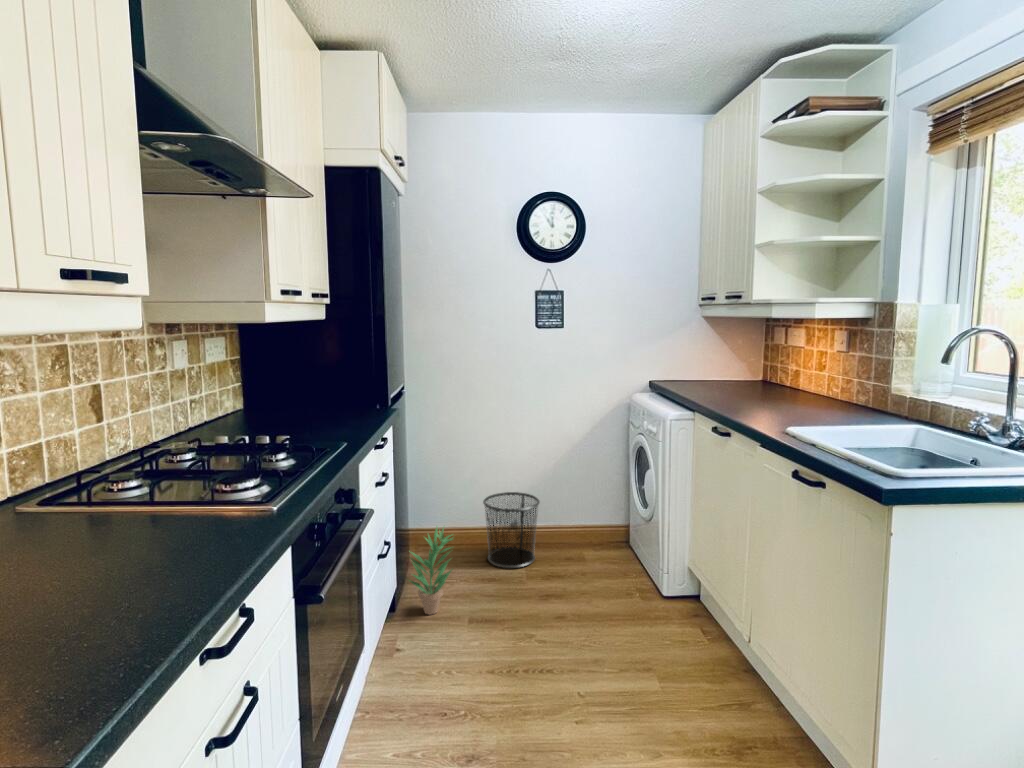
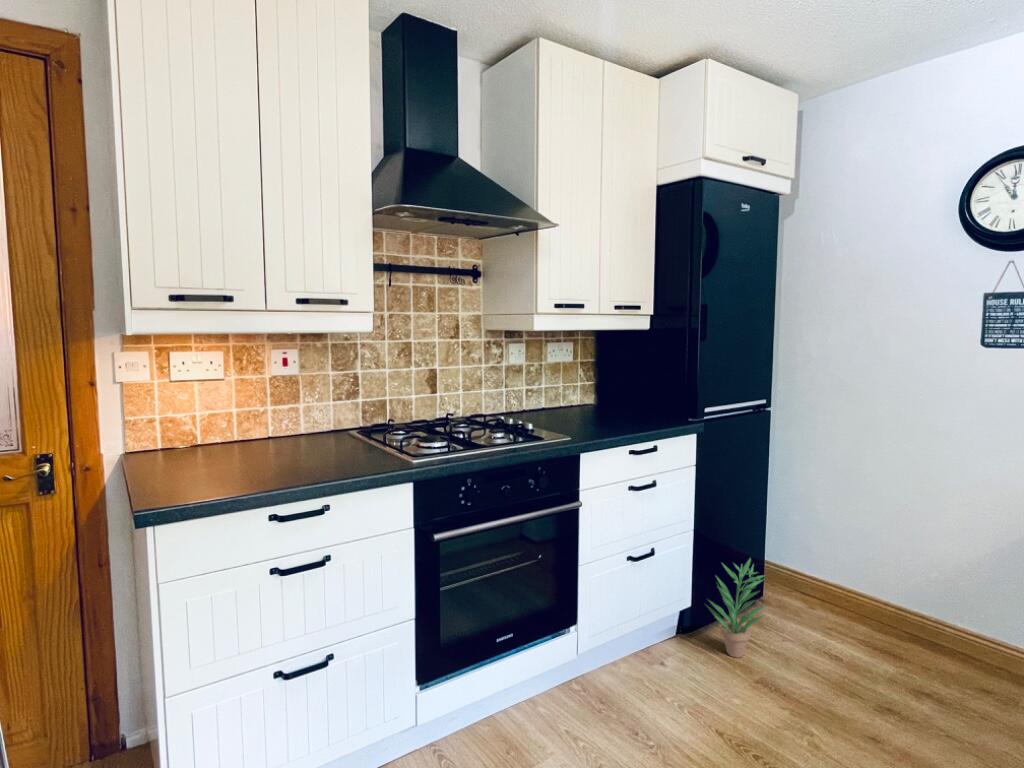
waste bin: present [483,492,540,568] -> none [862,557,956,668]

